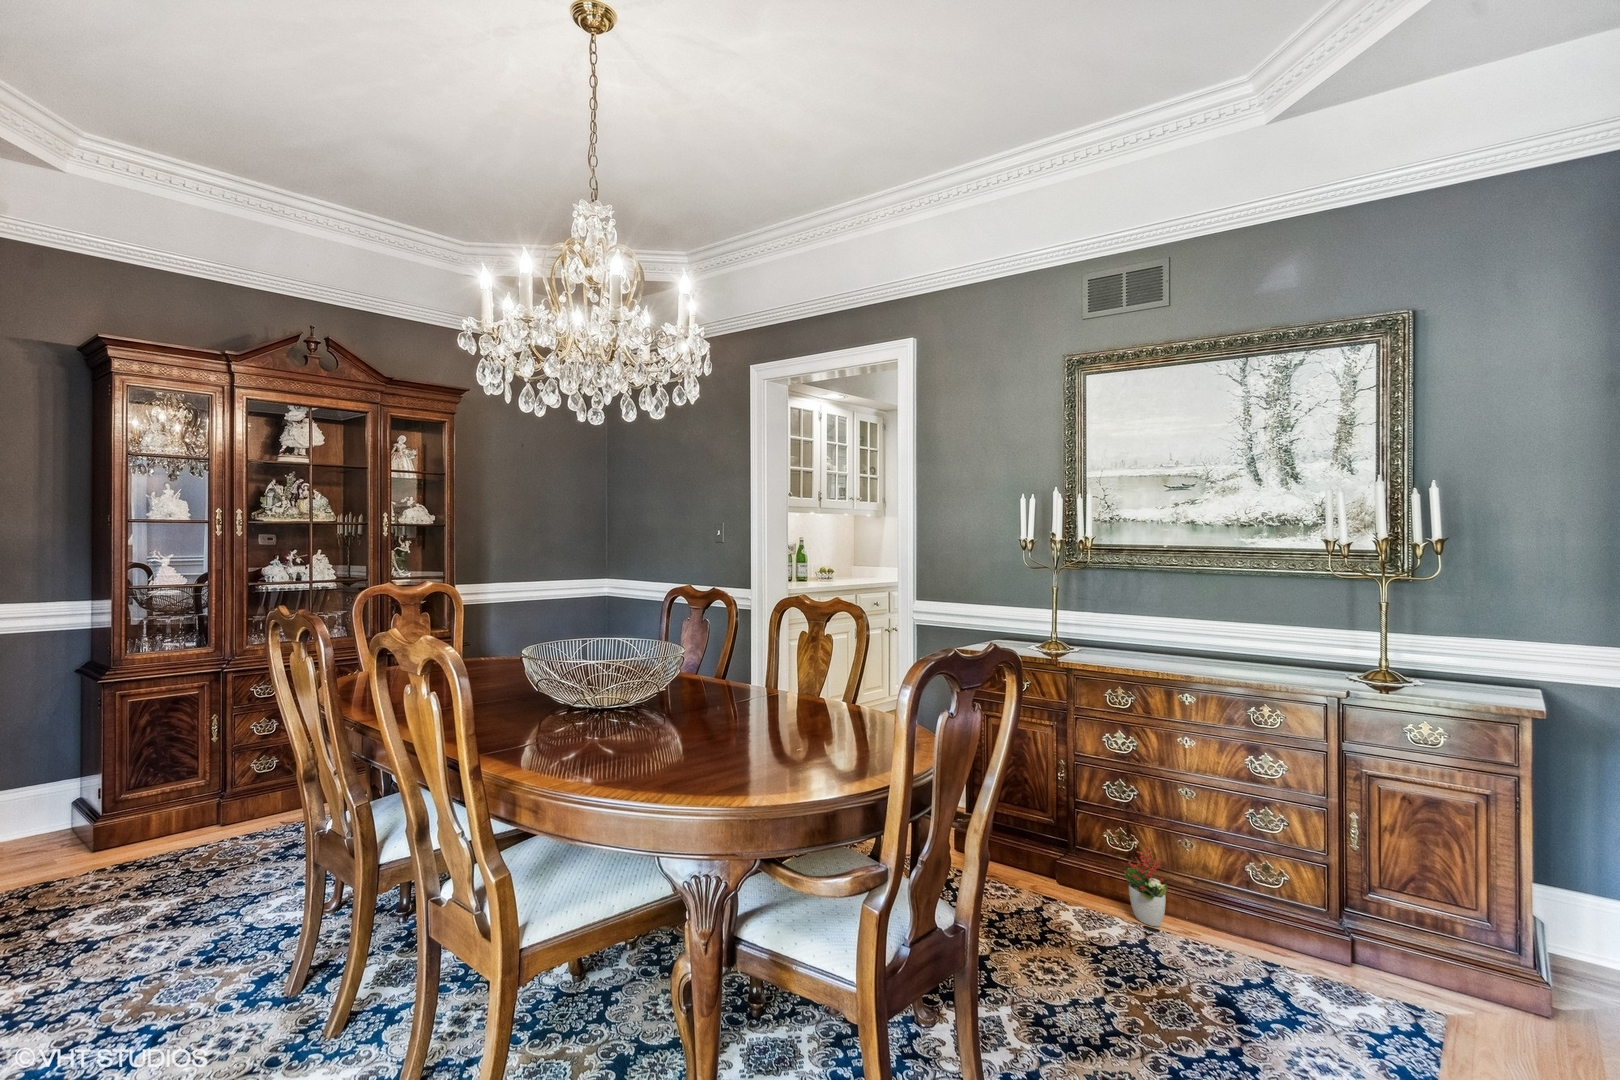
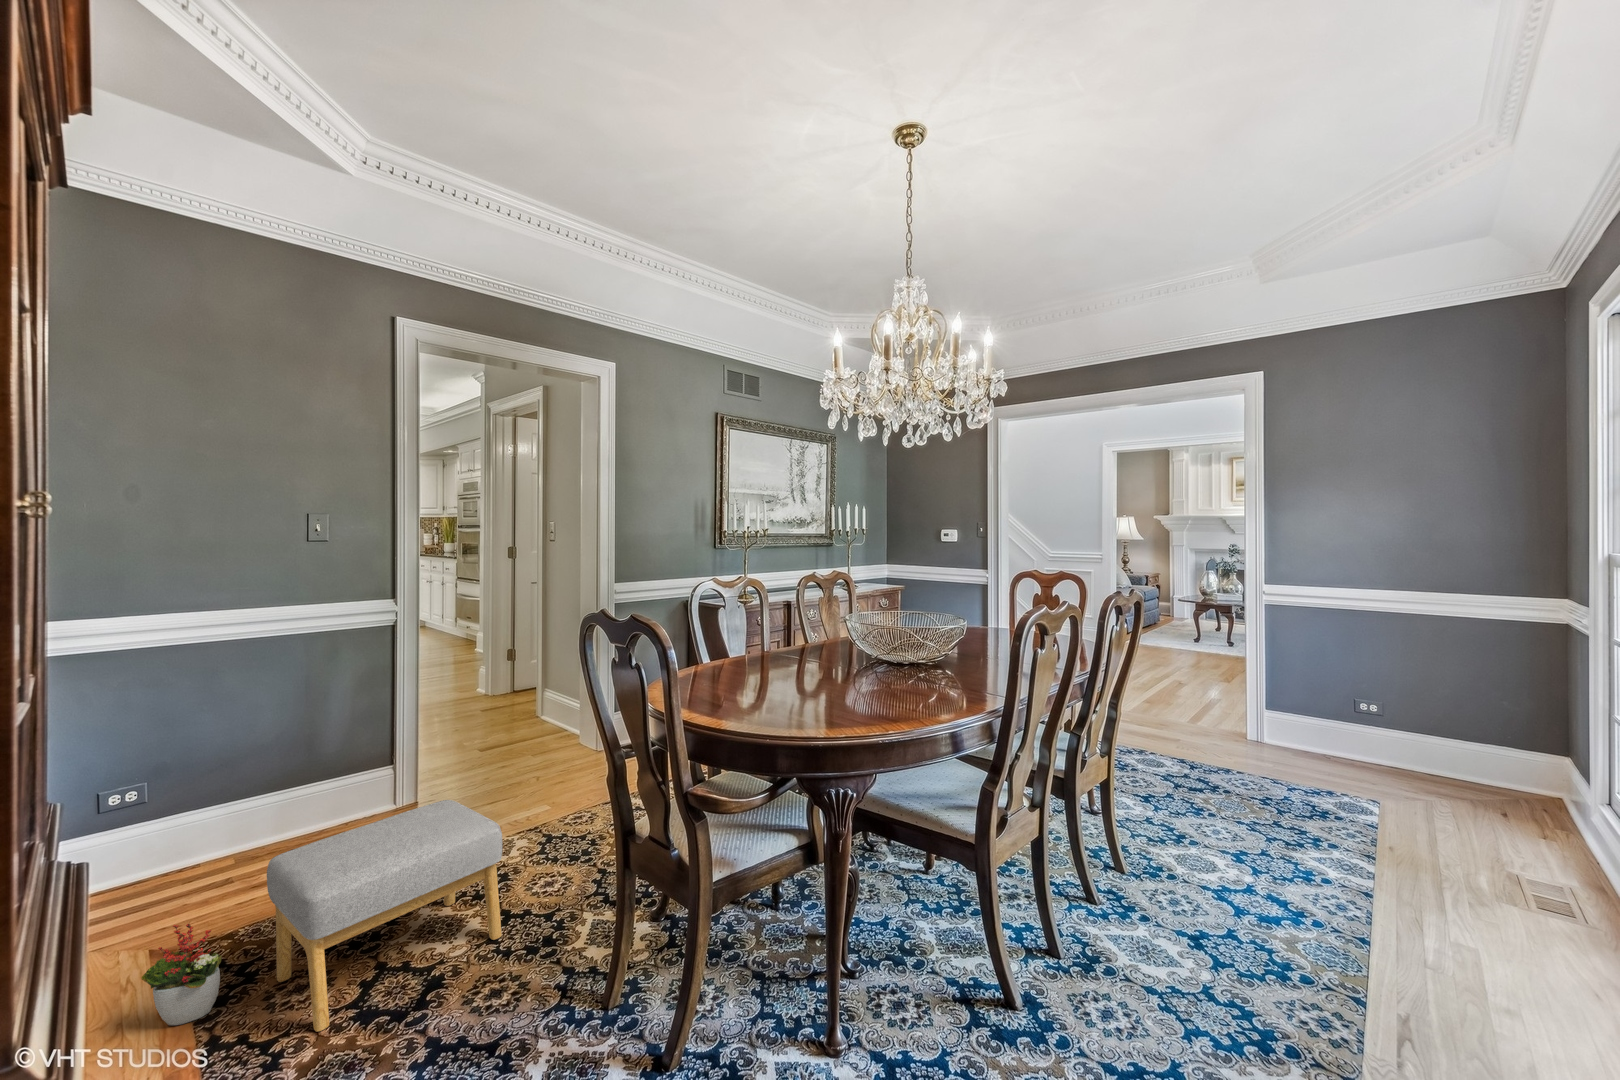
footstool: none [1186,832,1397,1039] -> present [267,800,502,1032]

